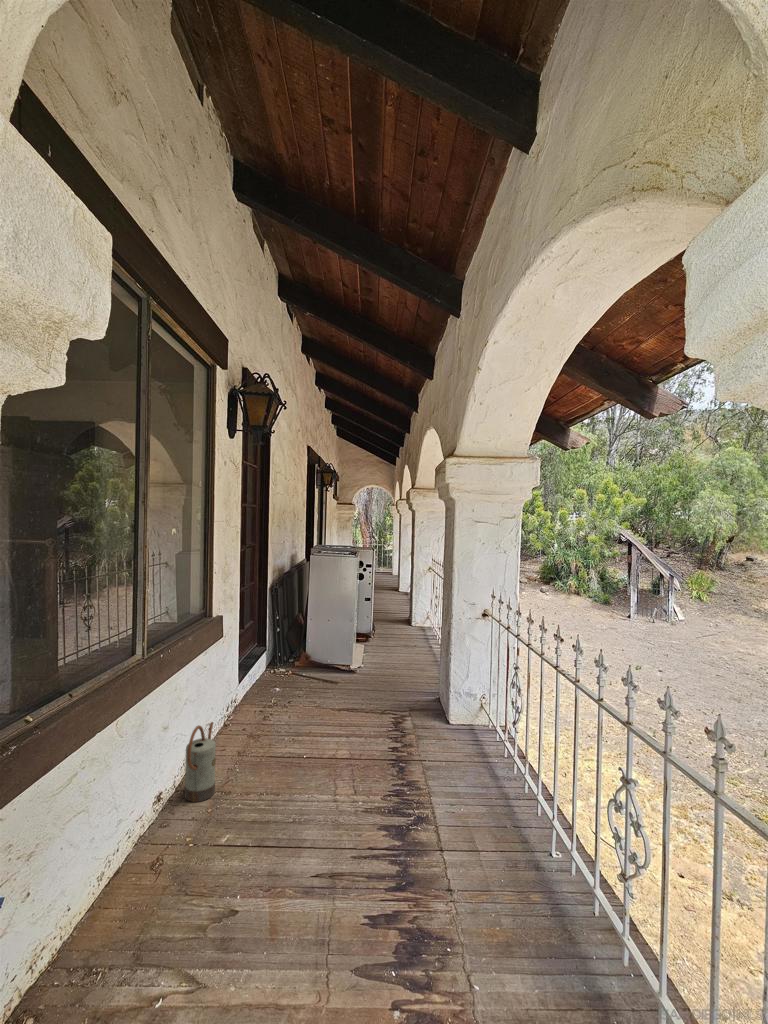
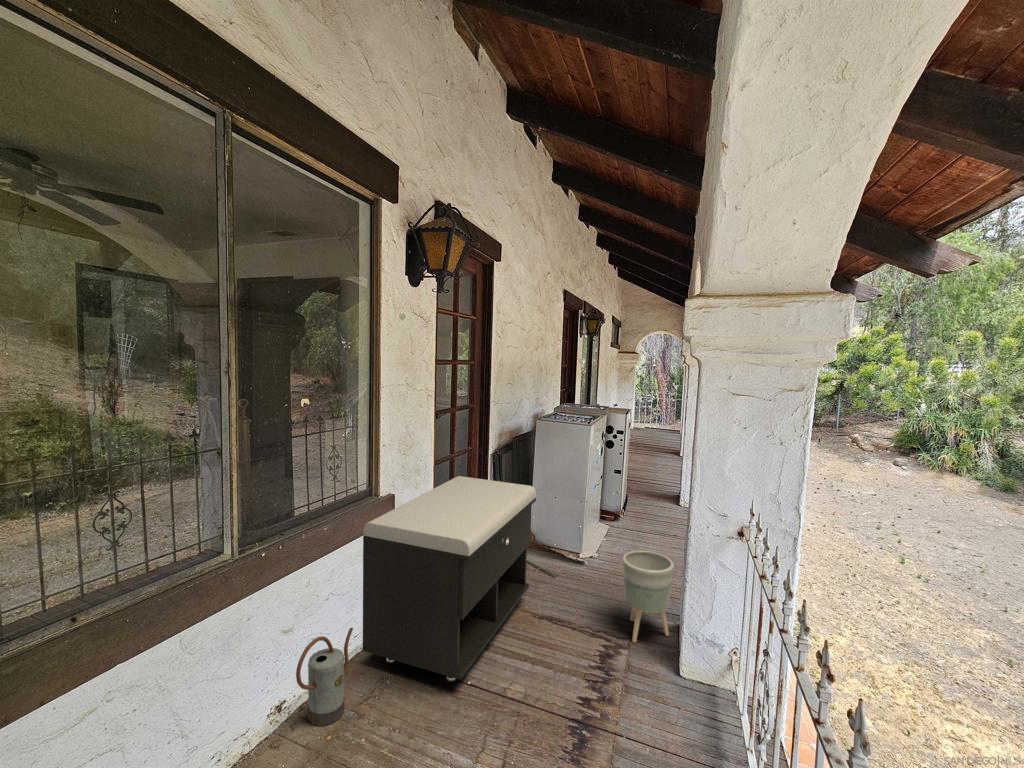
storage bench: none [209,603,328,757] -> present [363,476,536,681]
planter: none [400,645,437,713] -> present [623,551,674,642]

